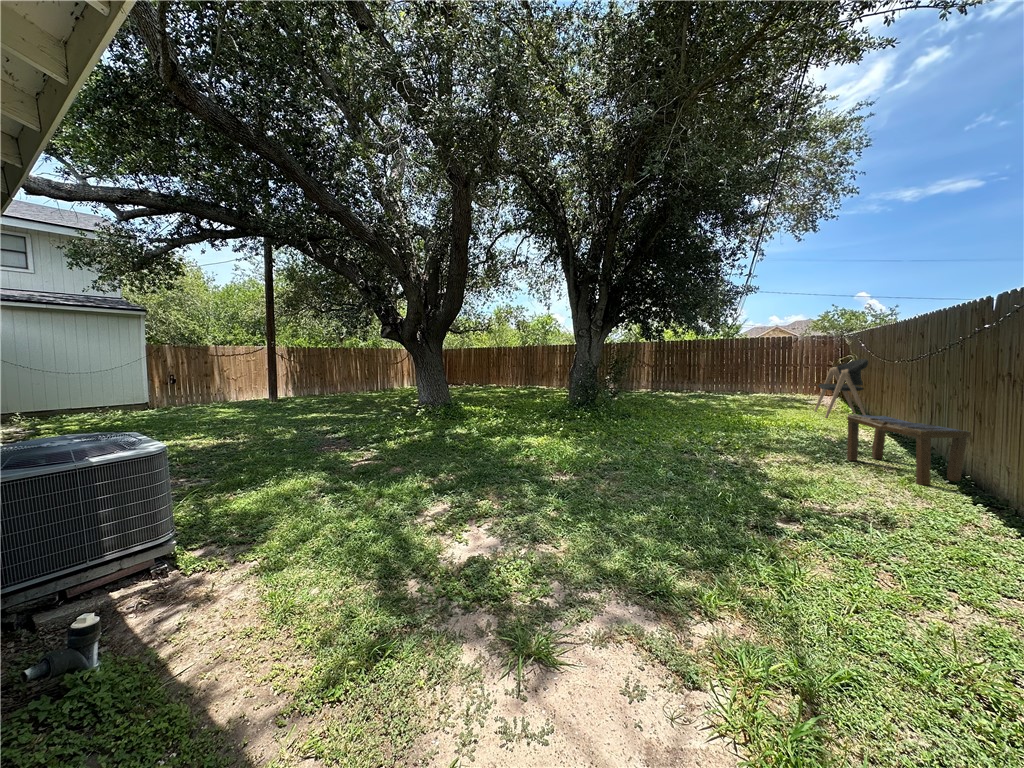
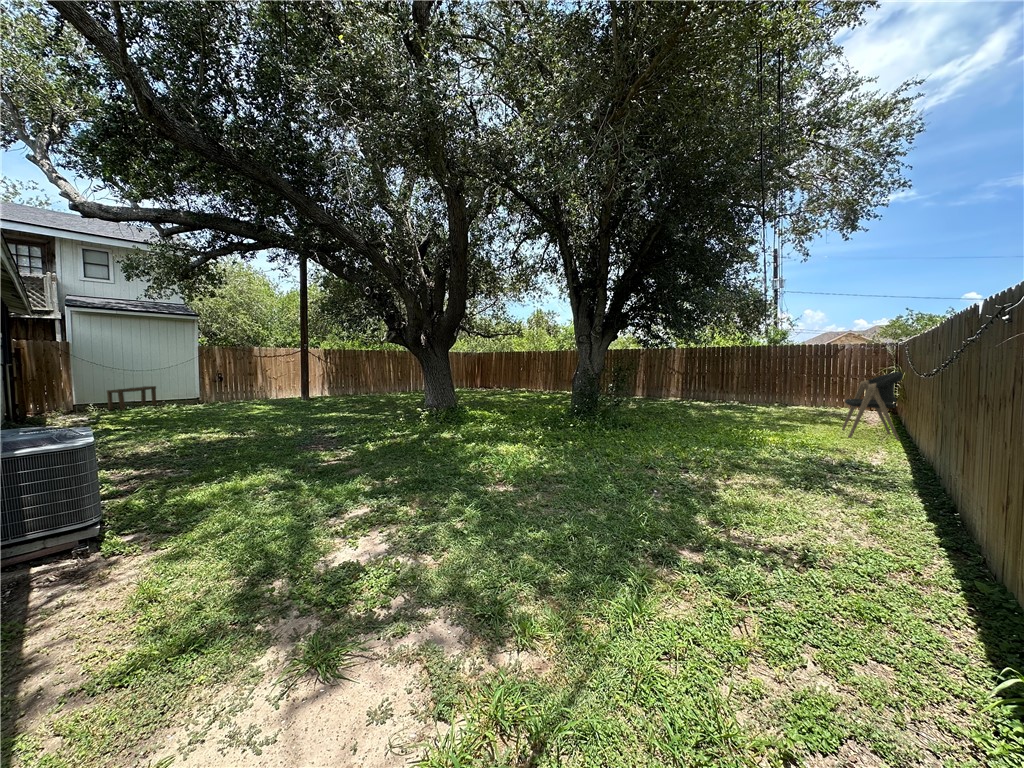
bench: present [847,414,970,485] -> present [107,386,157,410]

